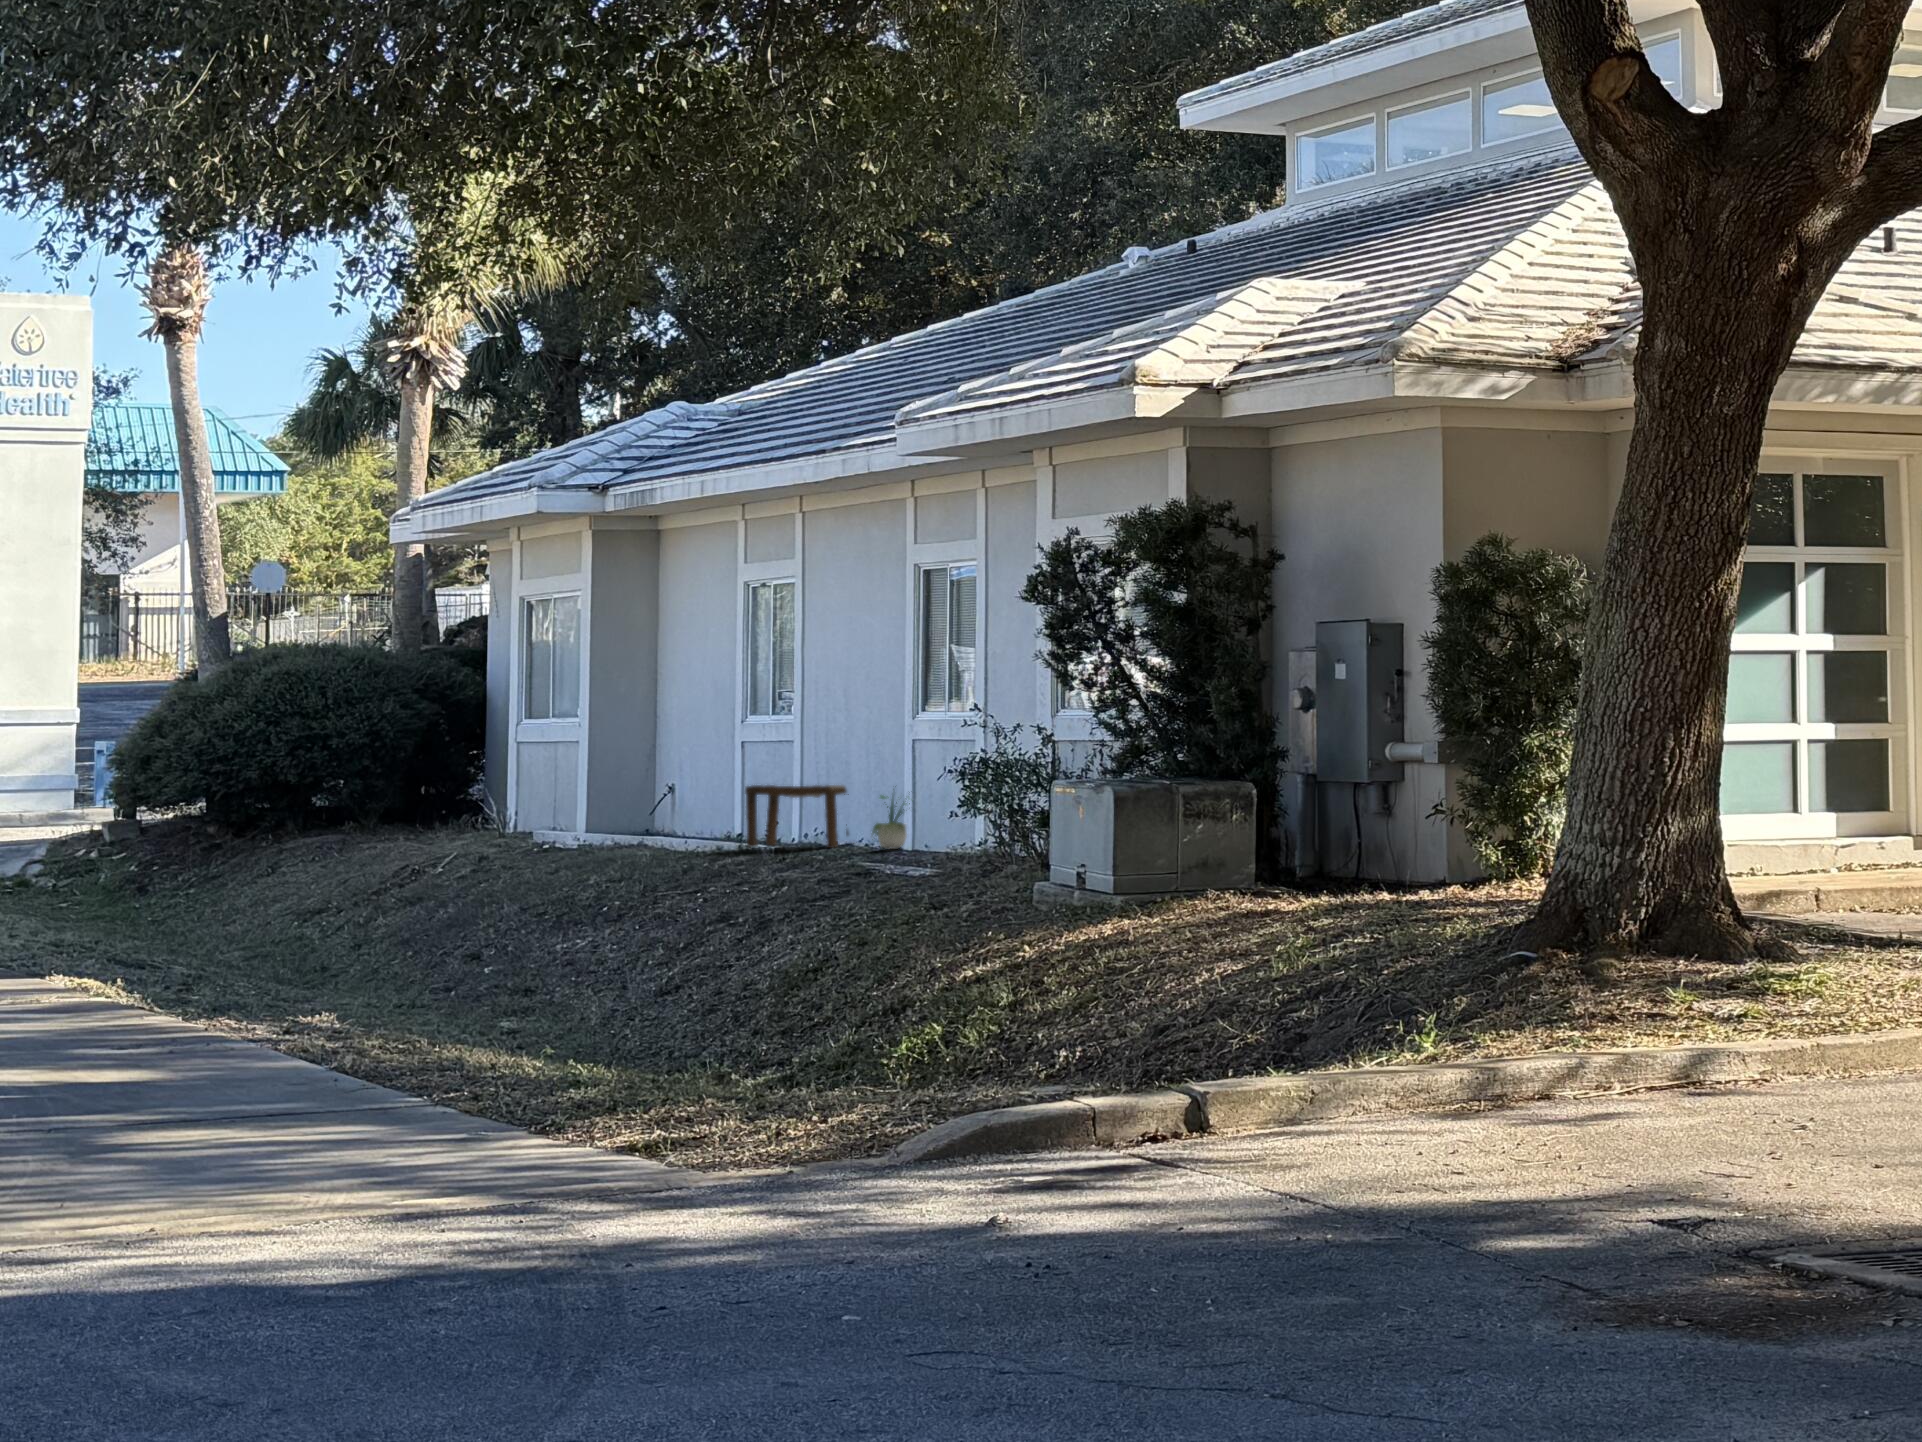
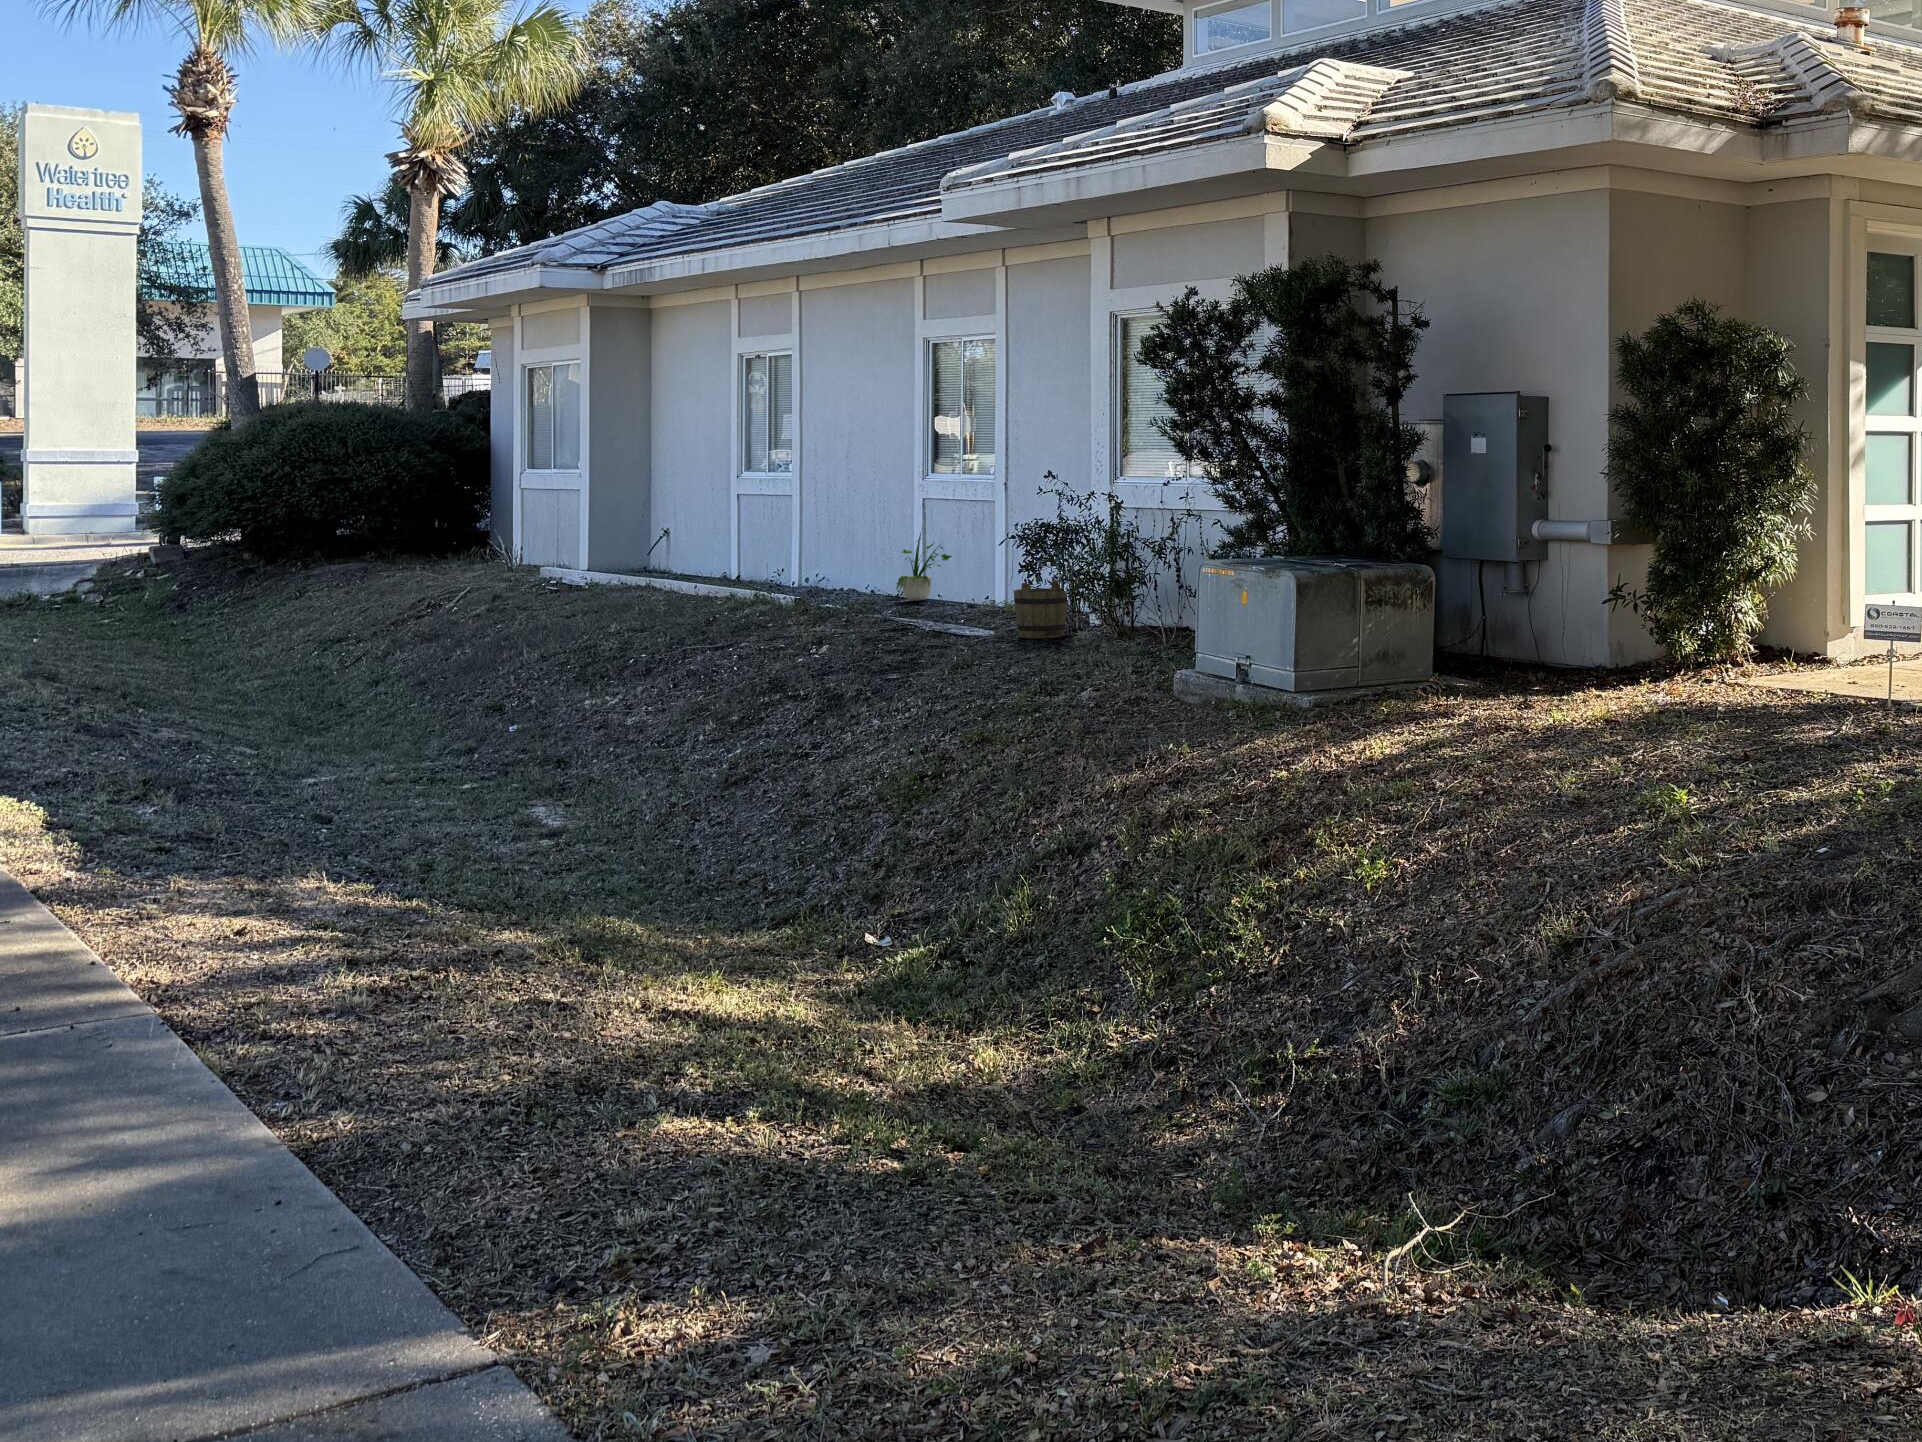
bench: present [745,785,849,848] -> none [763,537,877,597]
bucket: none [952,815,1006,872] -> present [1014,580,1068,638]

